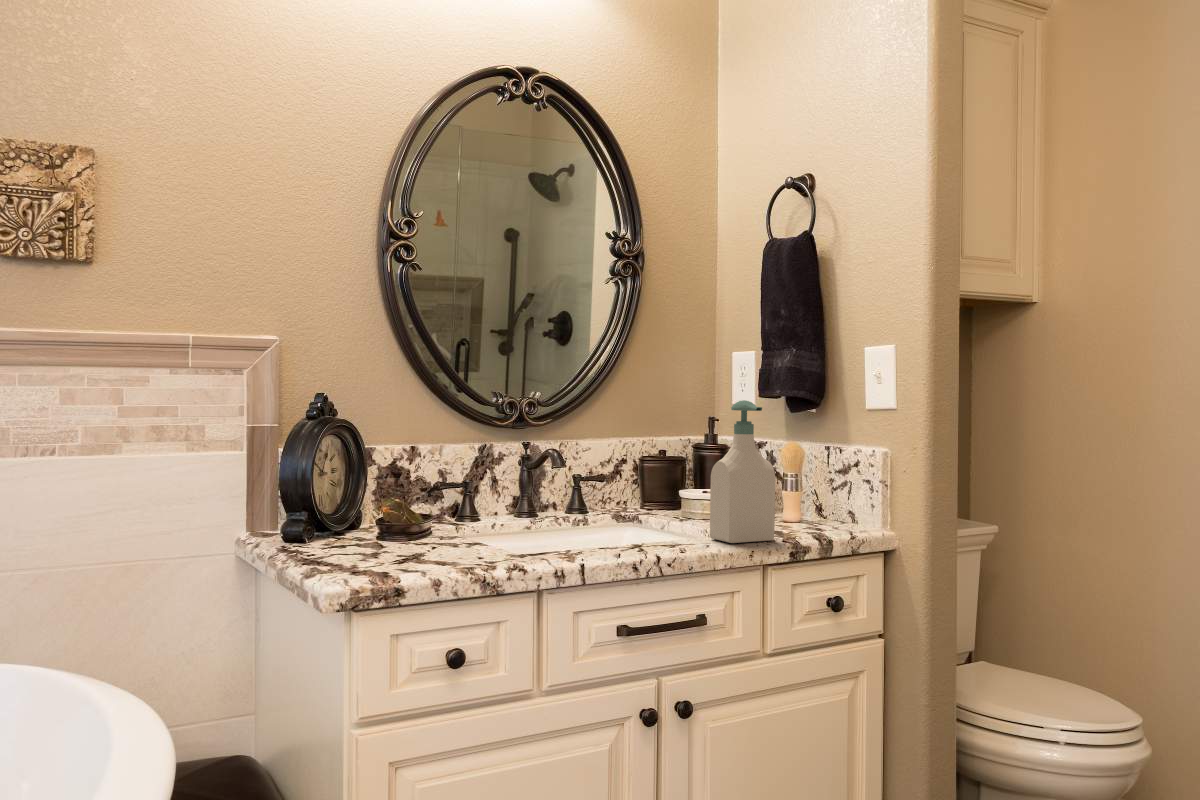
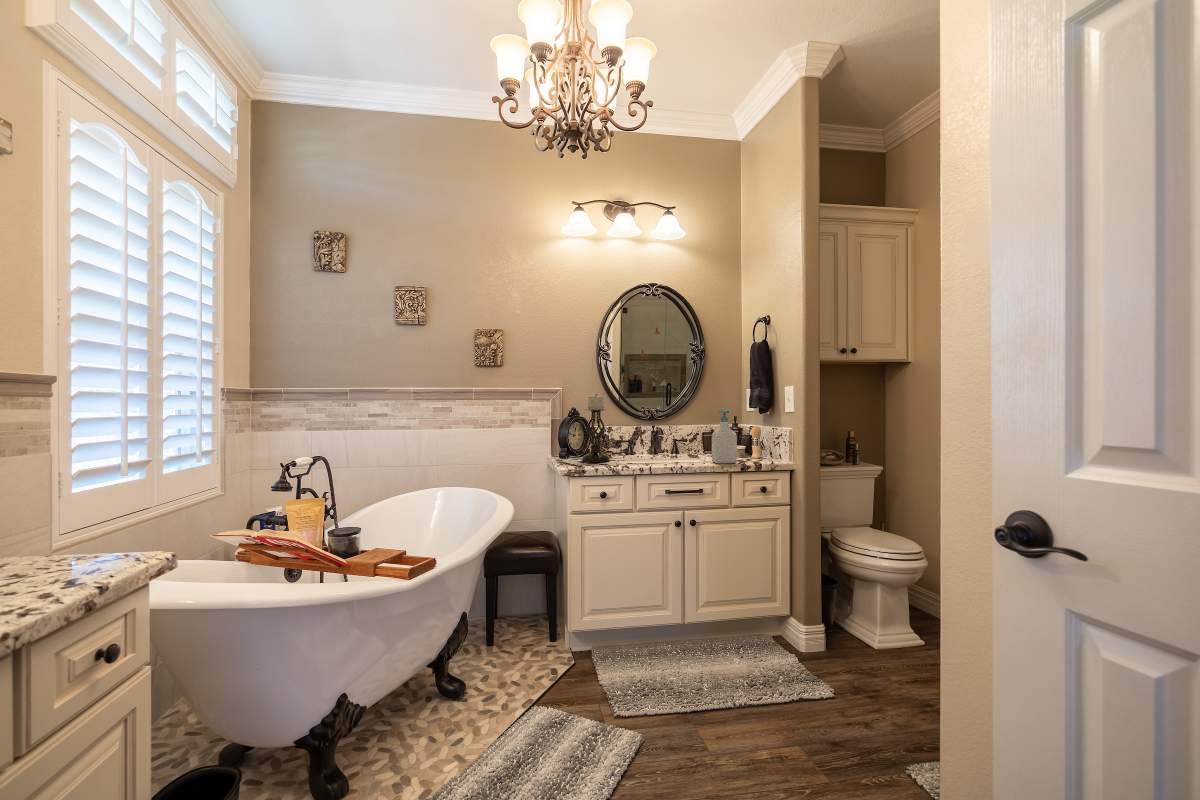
candle holder: none [359,356,442,554] -> present [582,394,610,462]

